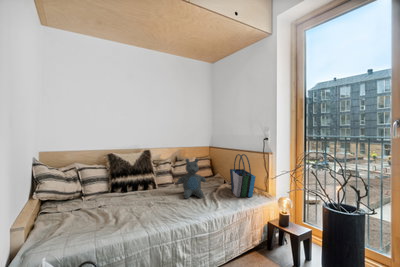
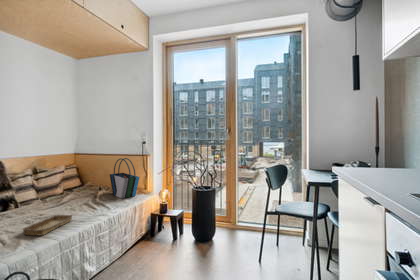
teddy bear: present [177,159,206,199] -> none [54,166,90,209]
tray: none [130,203,178,223] -> present [22,215,72,236]

